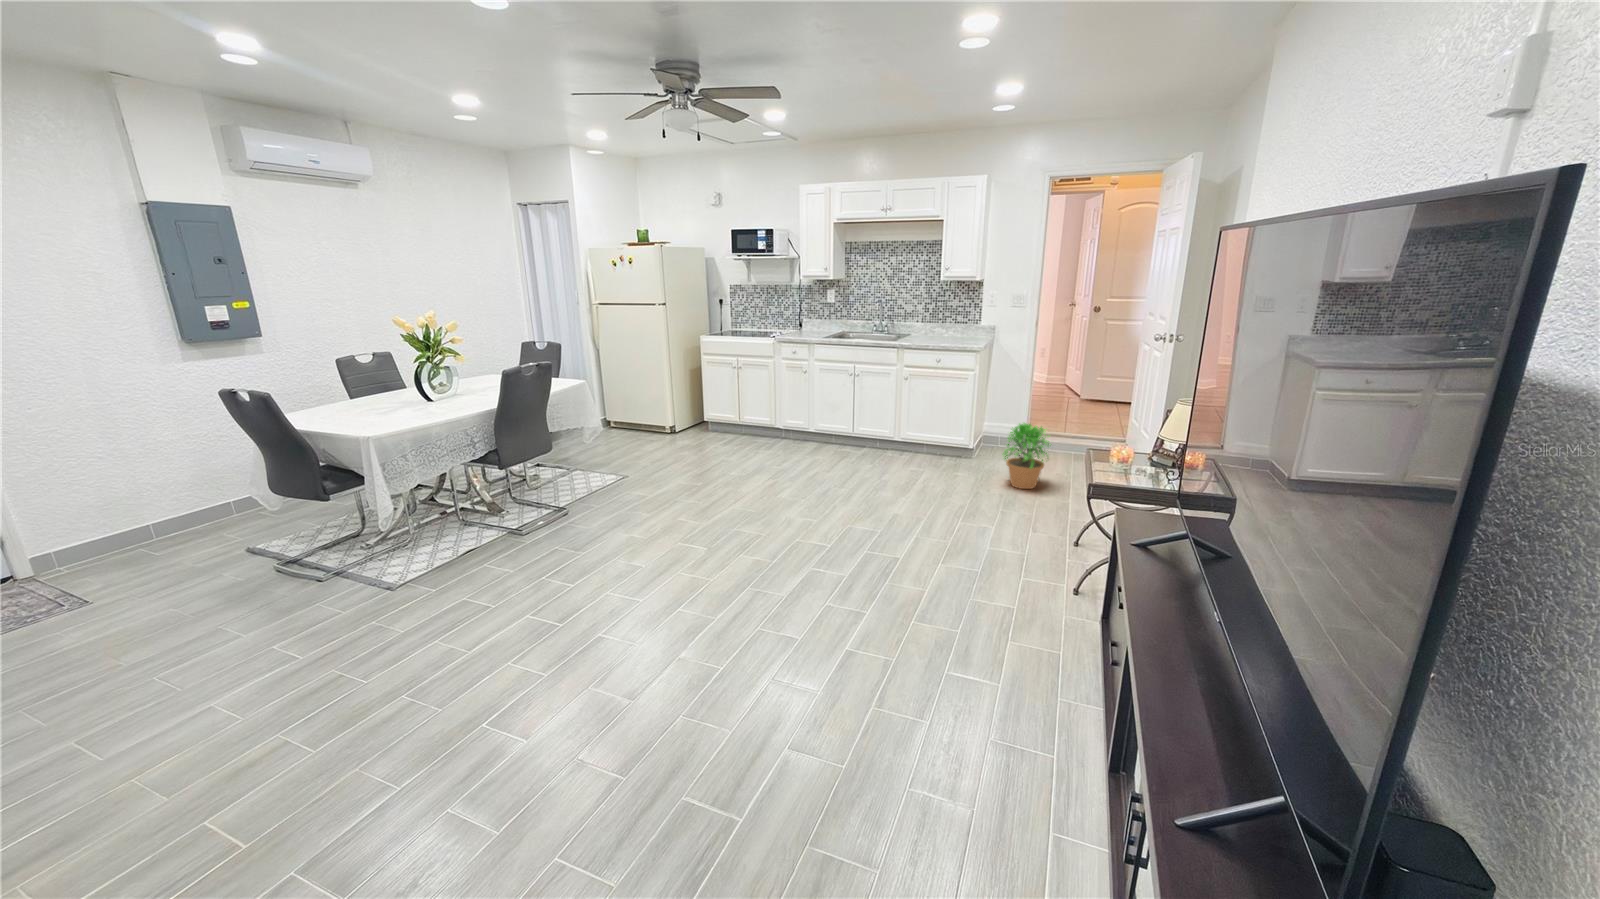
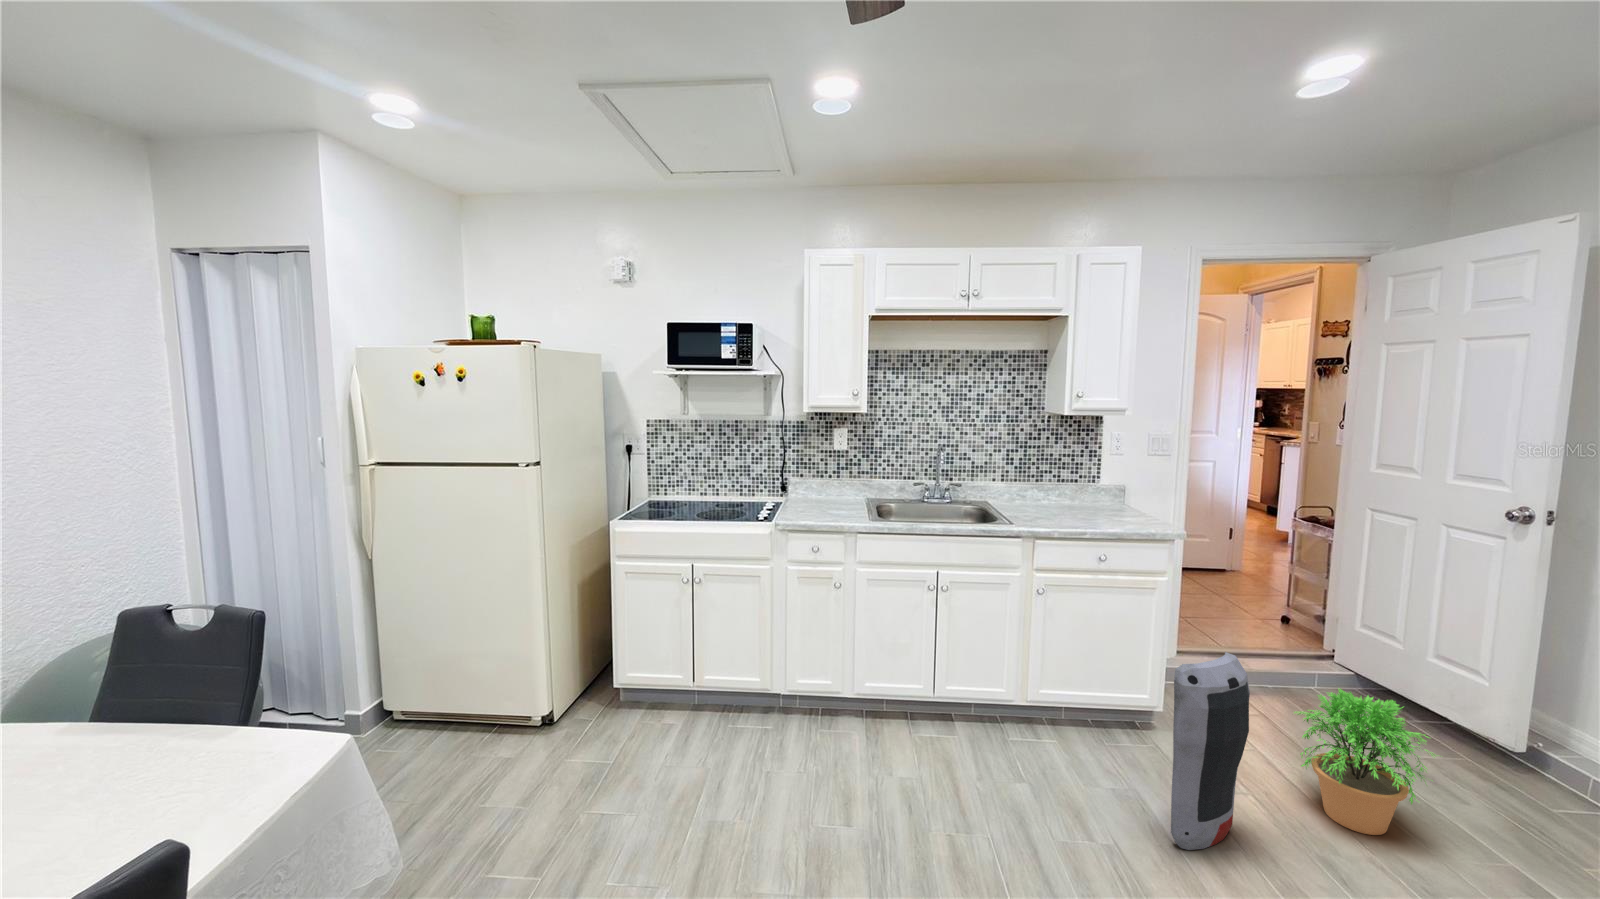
air purifier: none [919,396,962,484] -> present [1171,652,1250,850]

